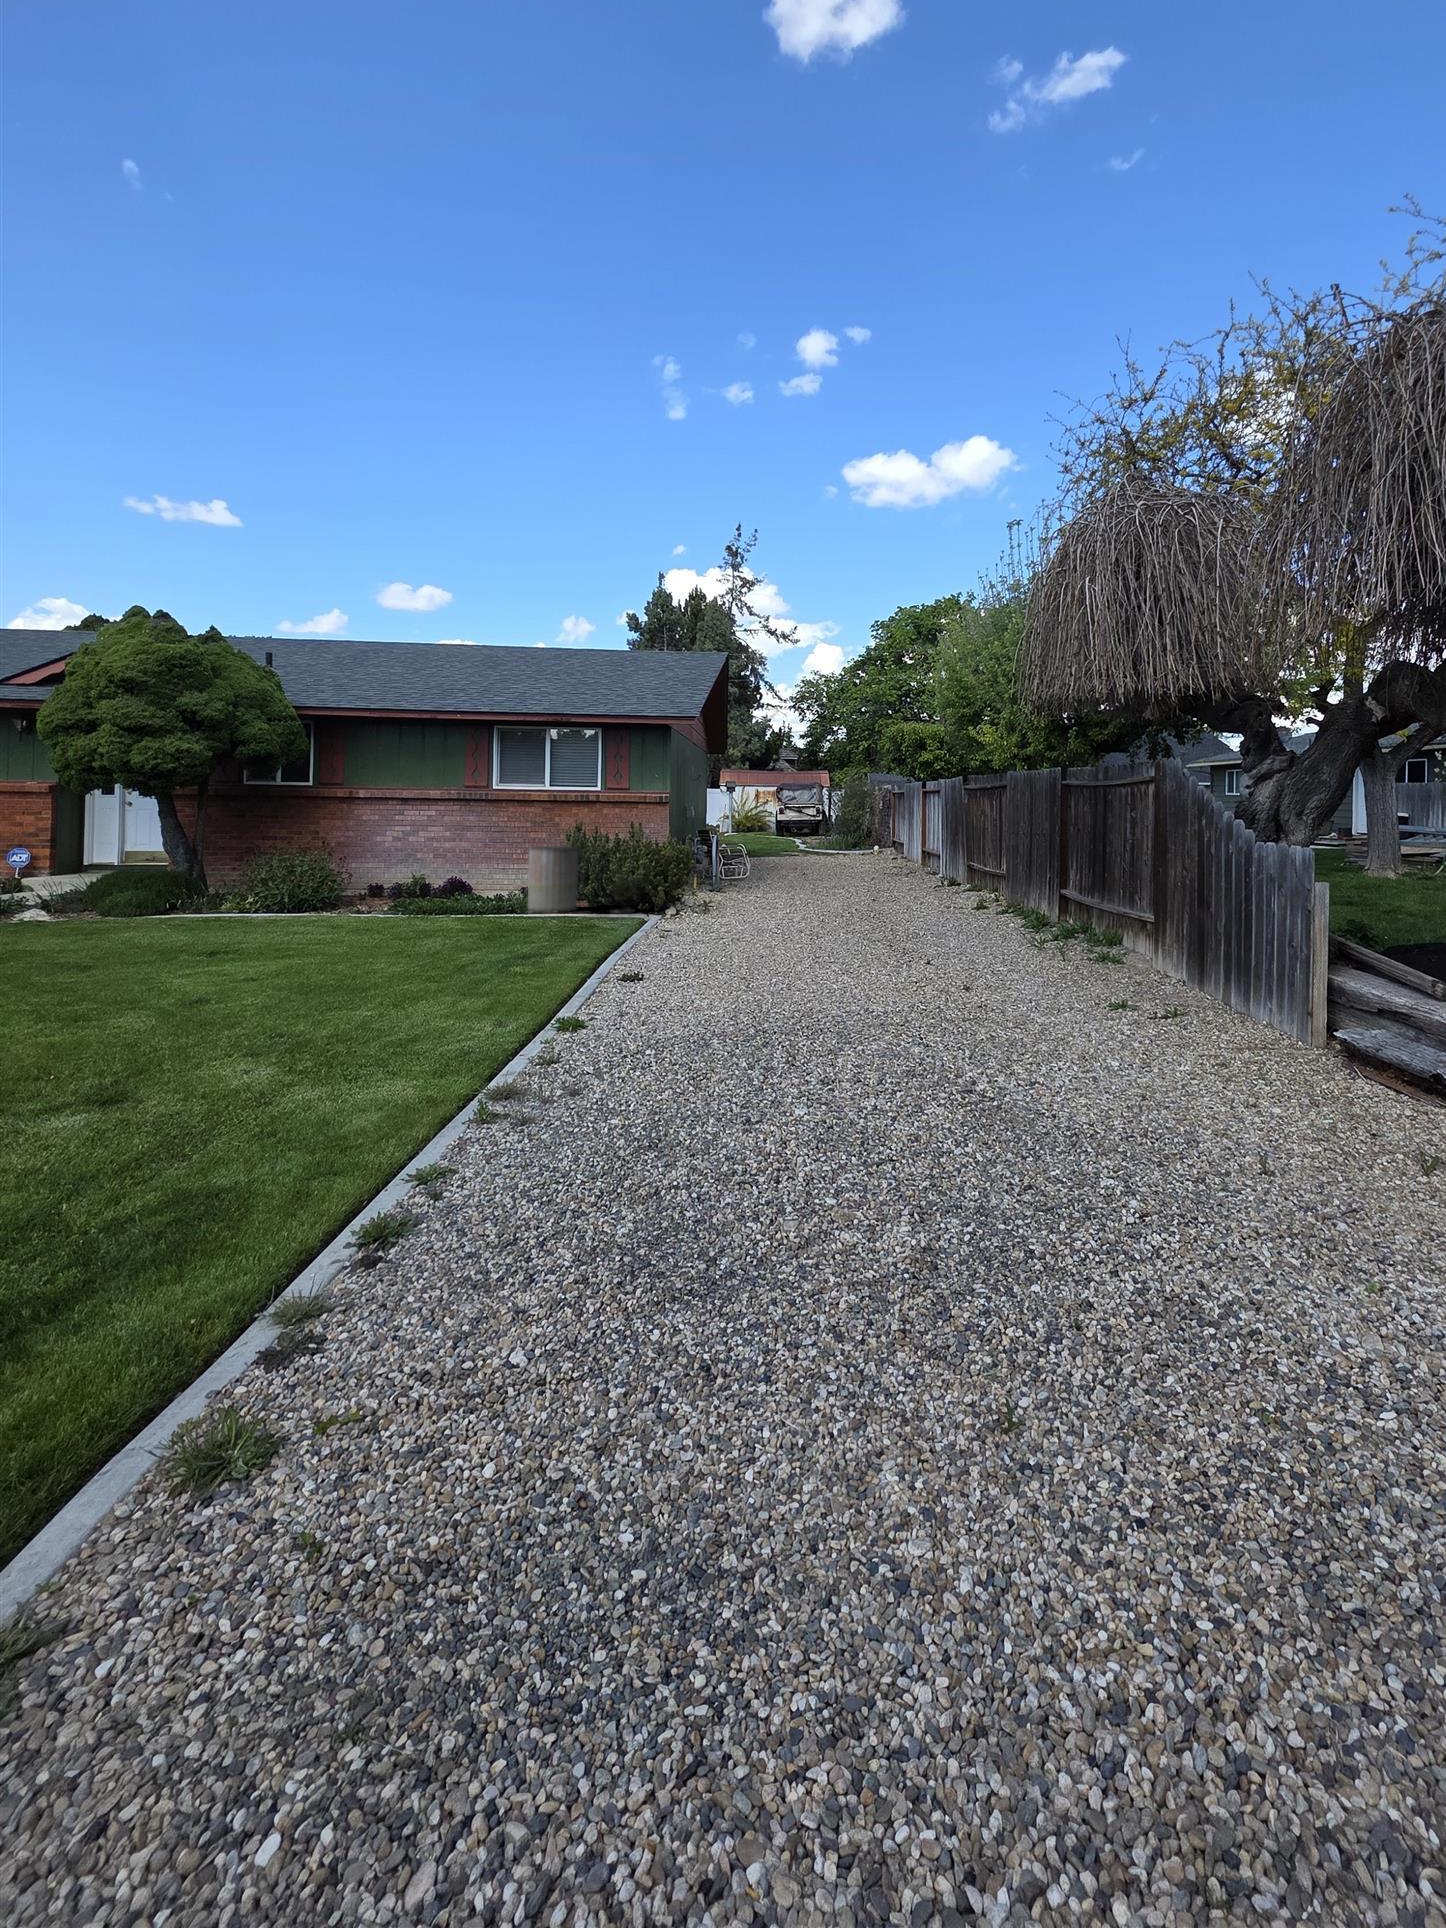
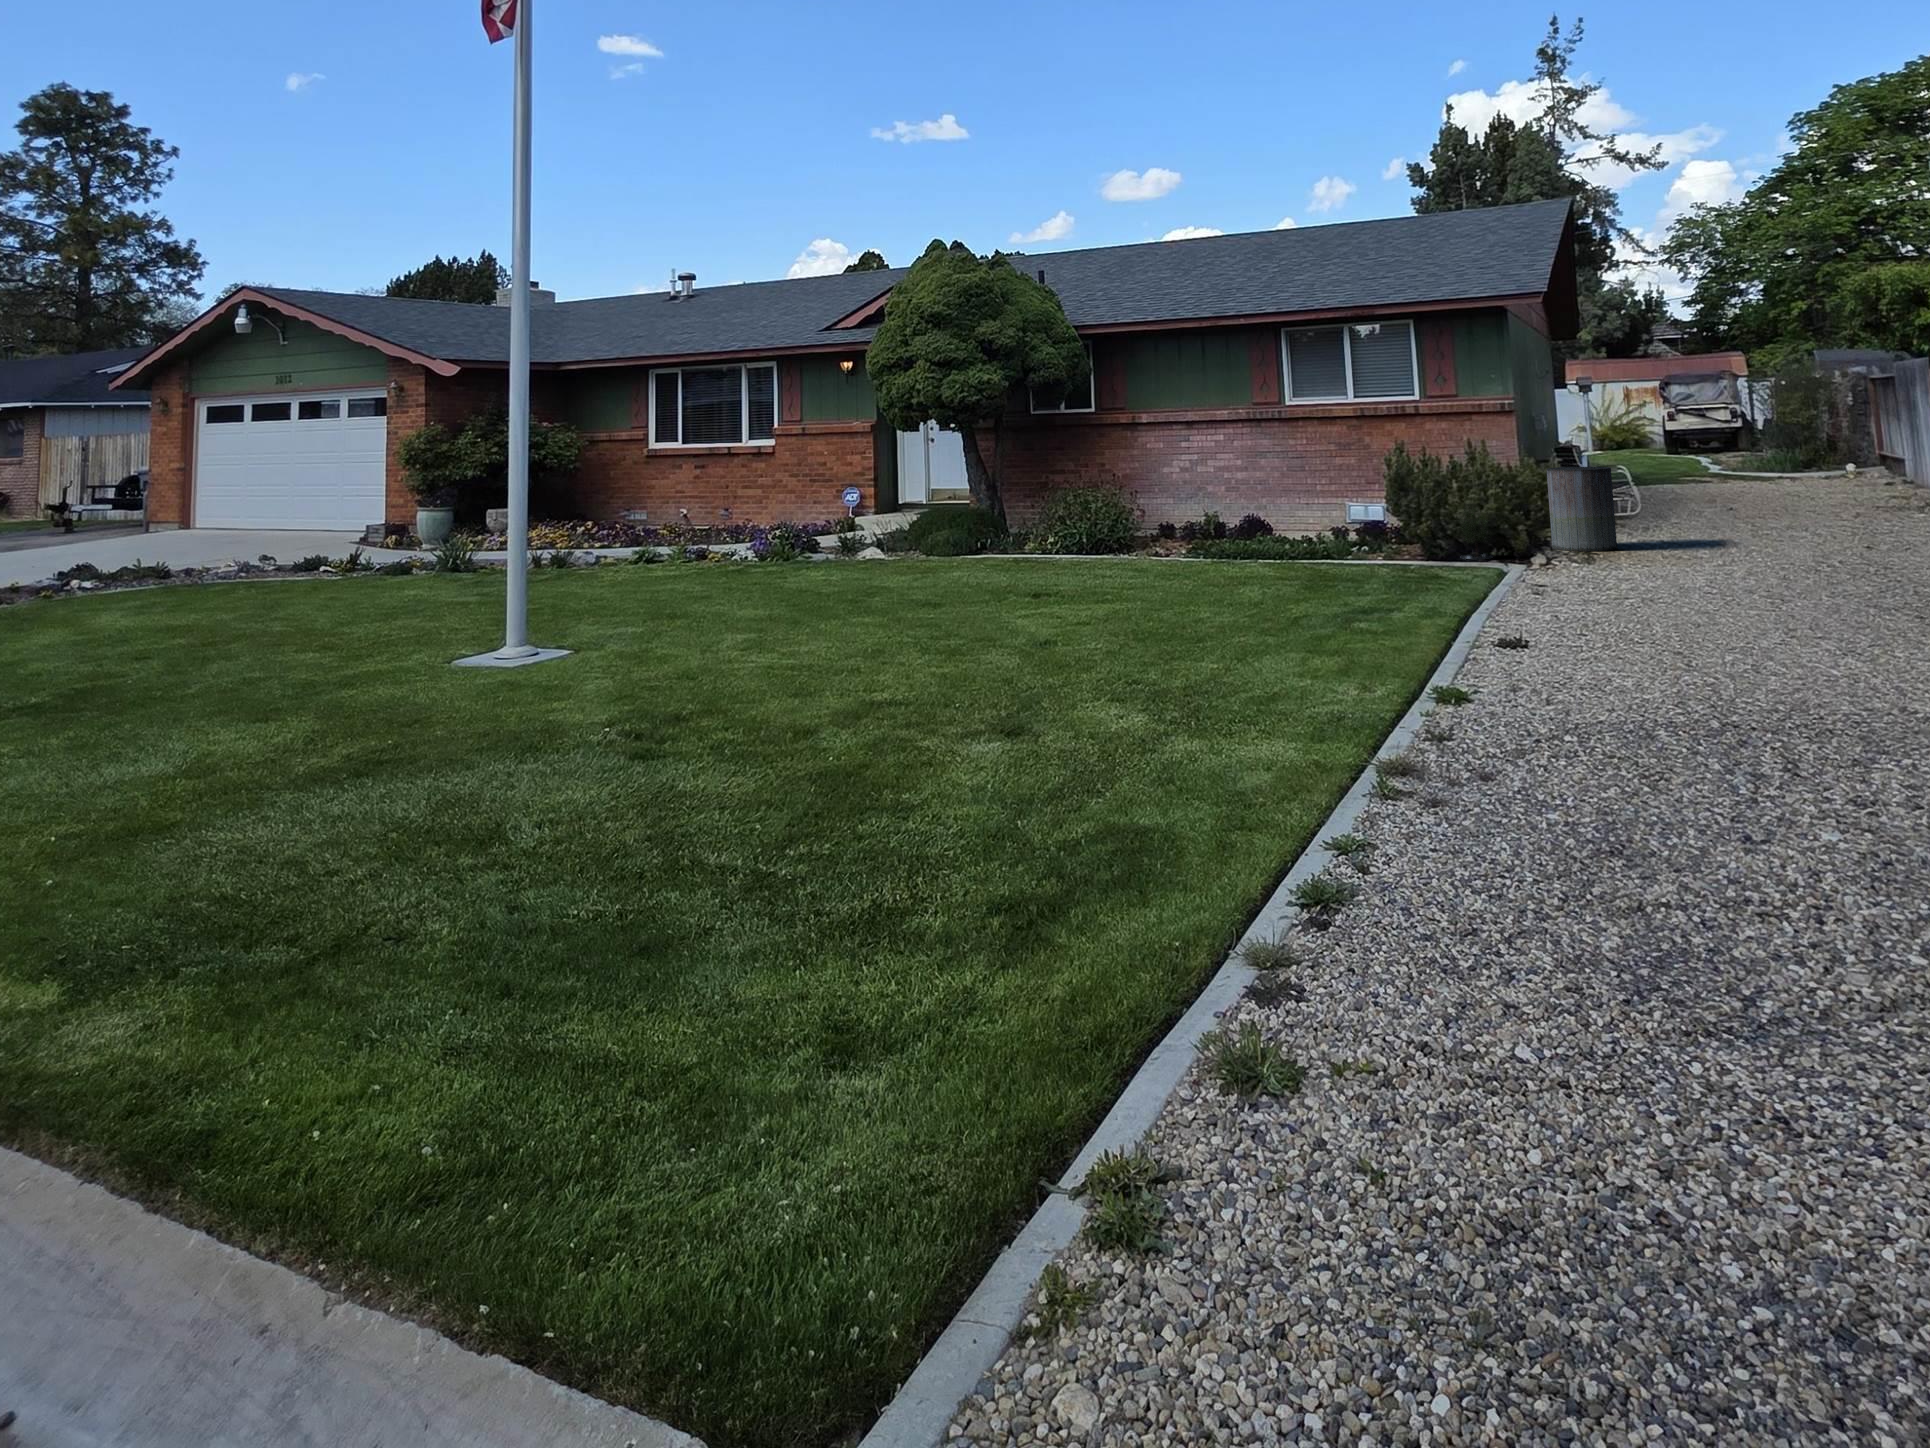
trash can: present [528,846,578,913] -> present [1547,467,1617,552]

